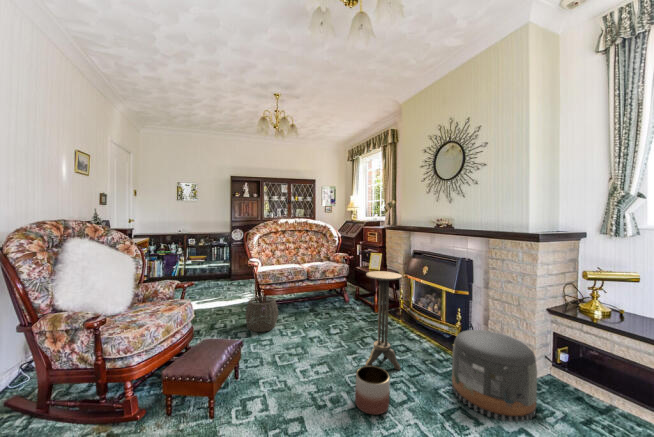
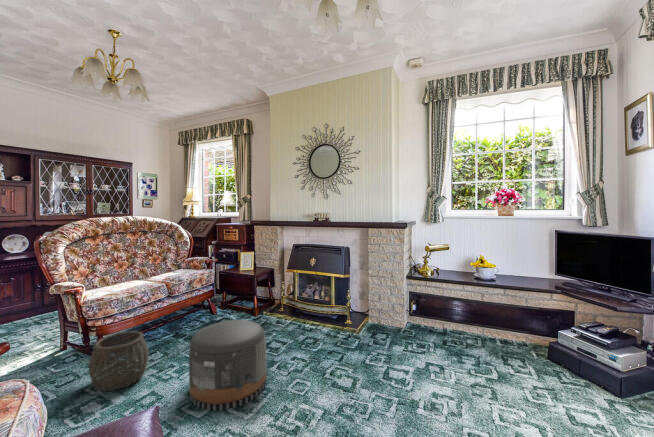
side table: present [366,271,402,370] -> none [288,266,327,370]
pouf: present [452,330,537,422] -> present [189,320,266,410]
planter: present [355,366,390,415] -> none [318,363,353,413]

